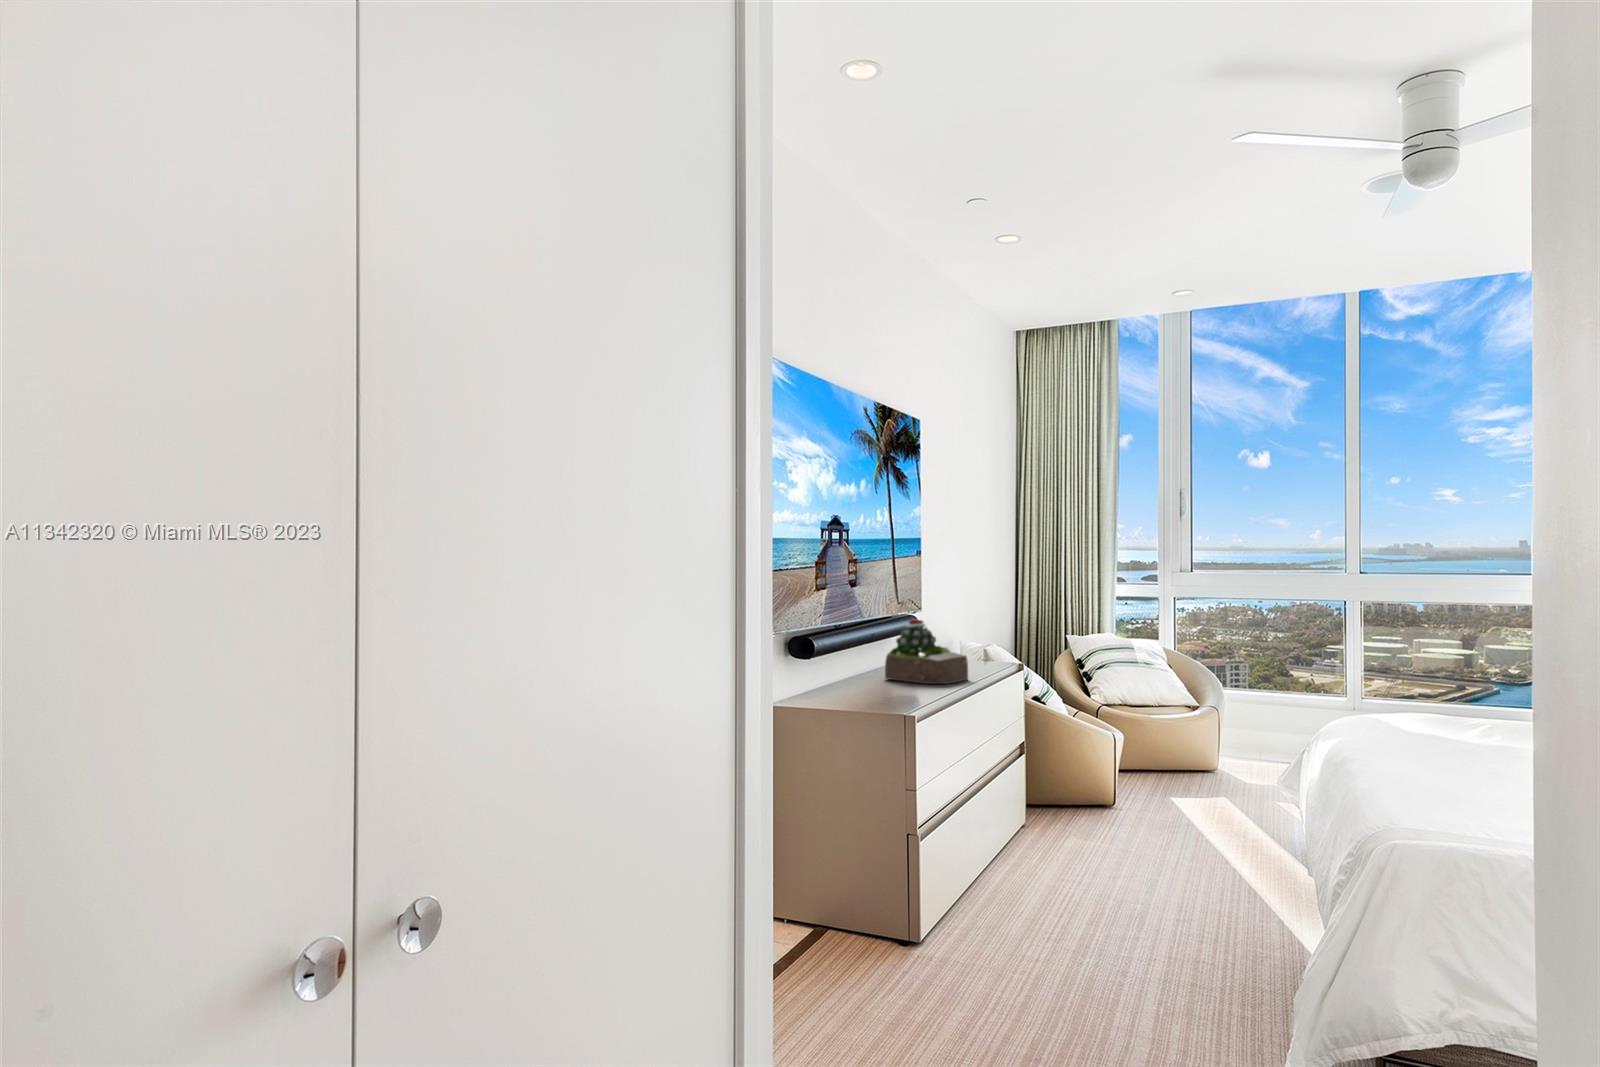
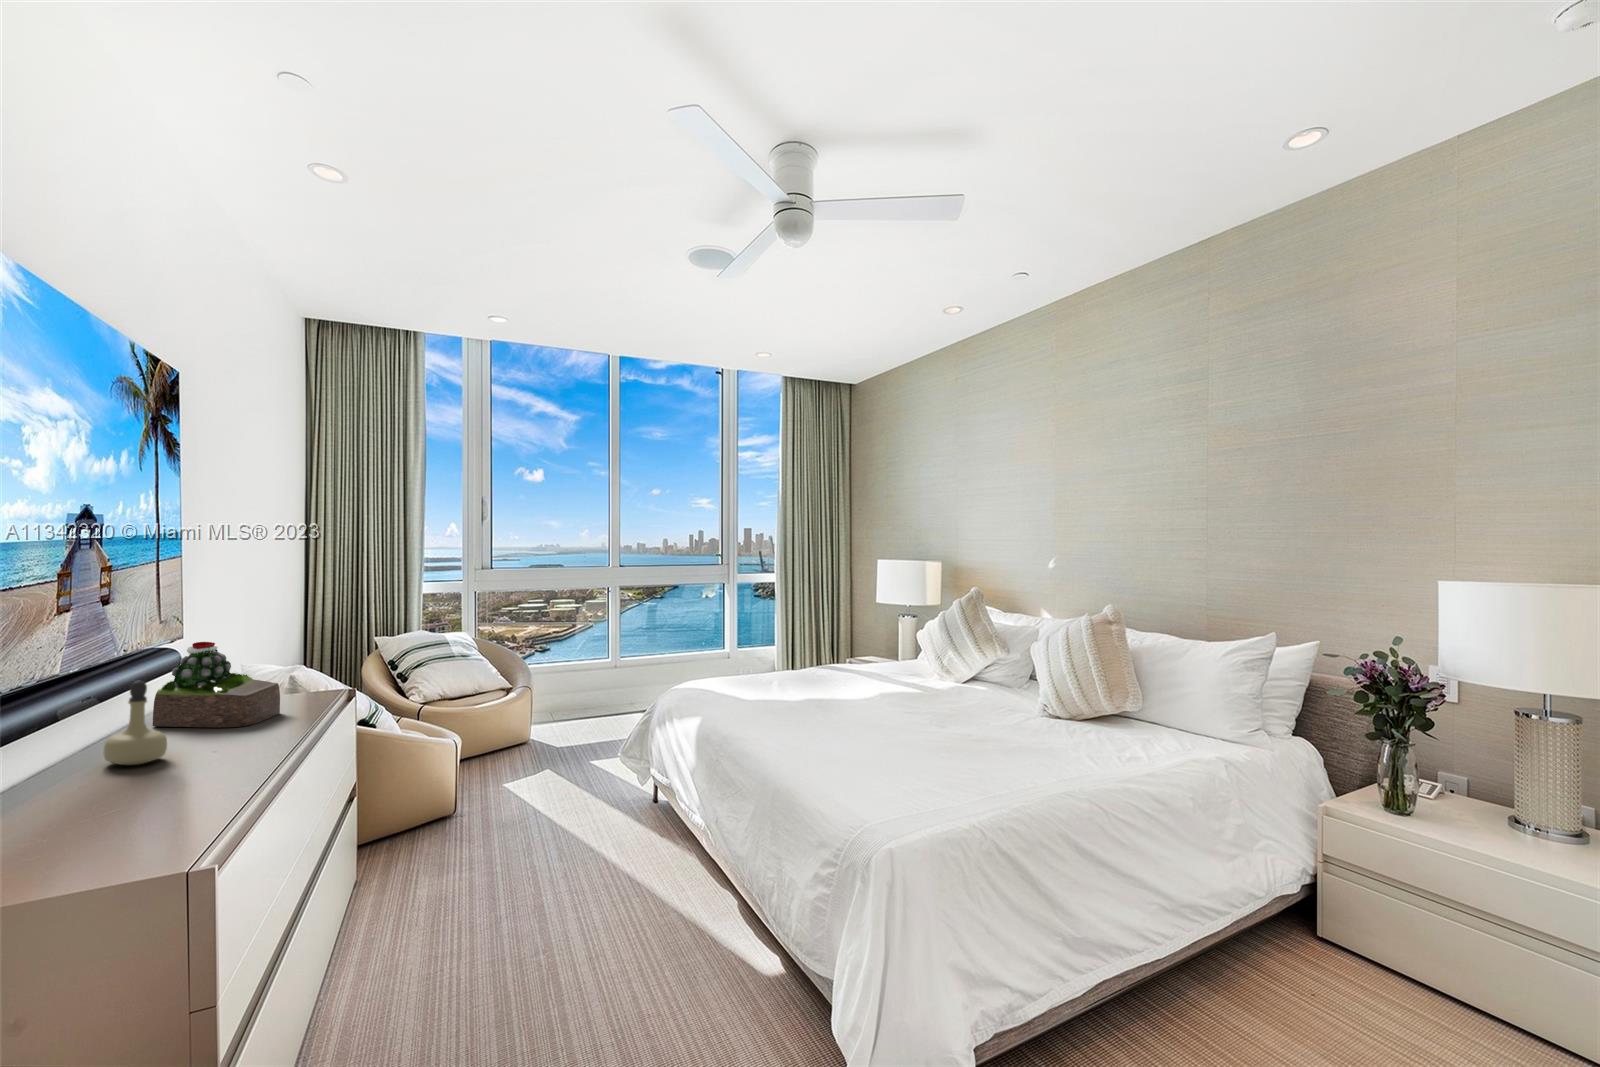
perfume bottle: none [842,637,878,696] -> present [104,681,167,765]

